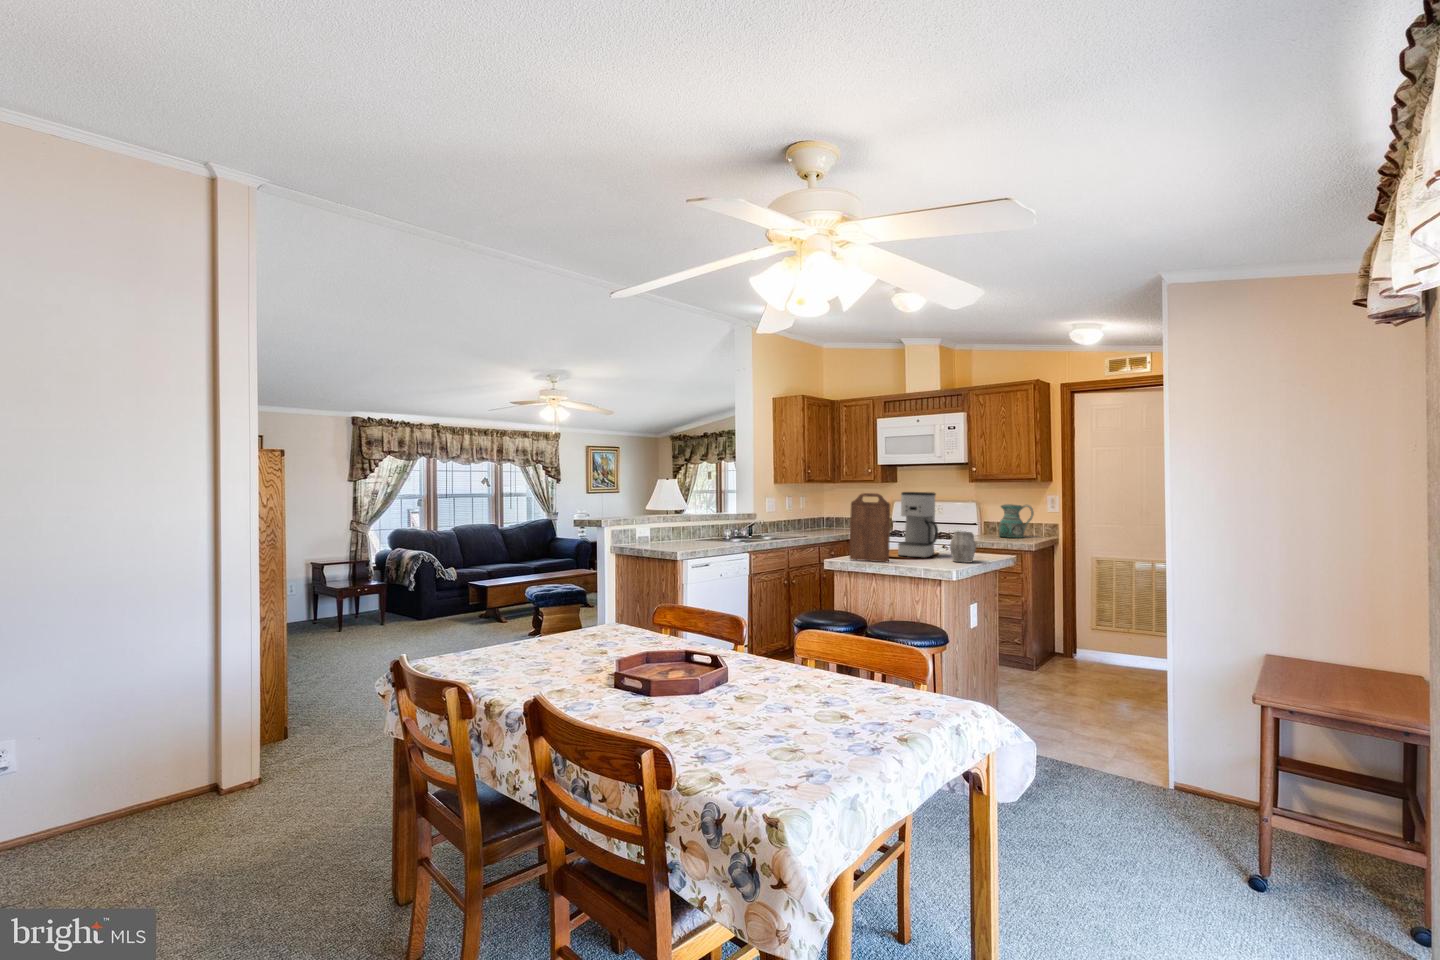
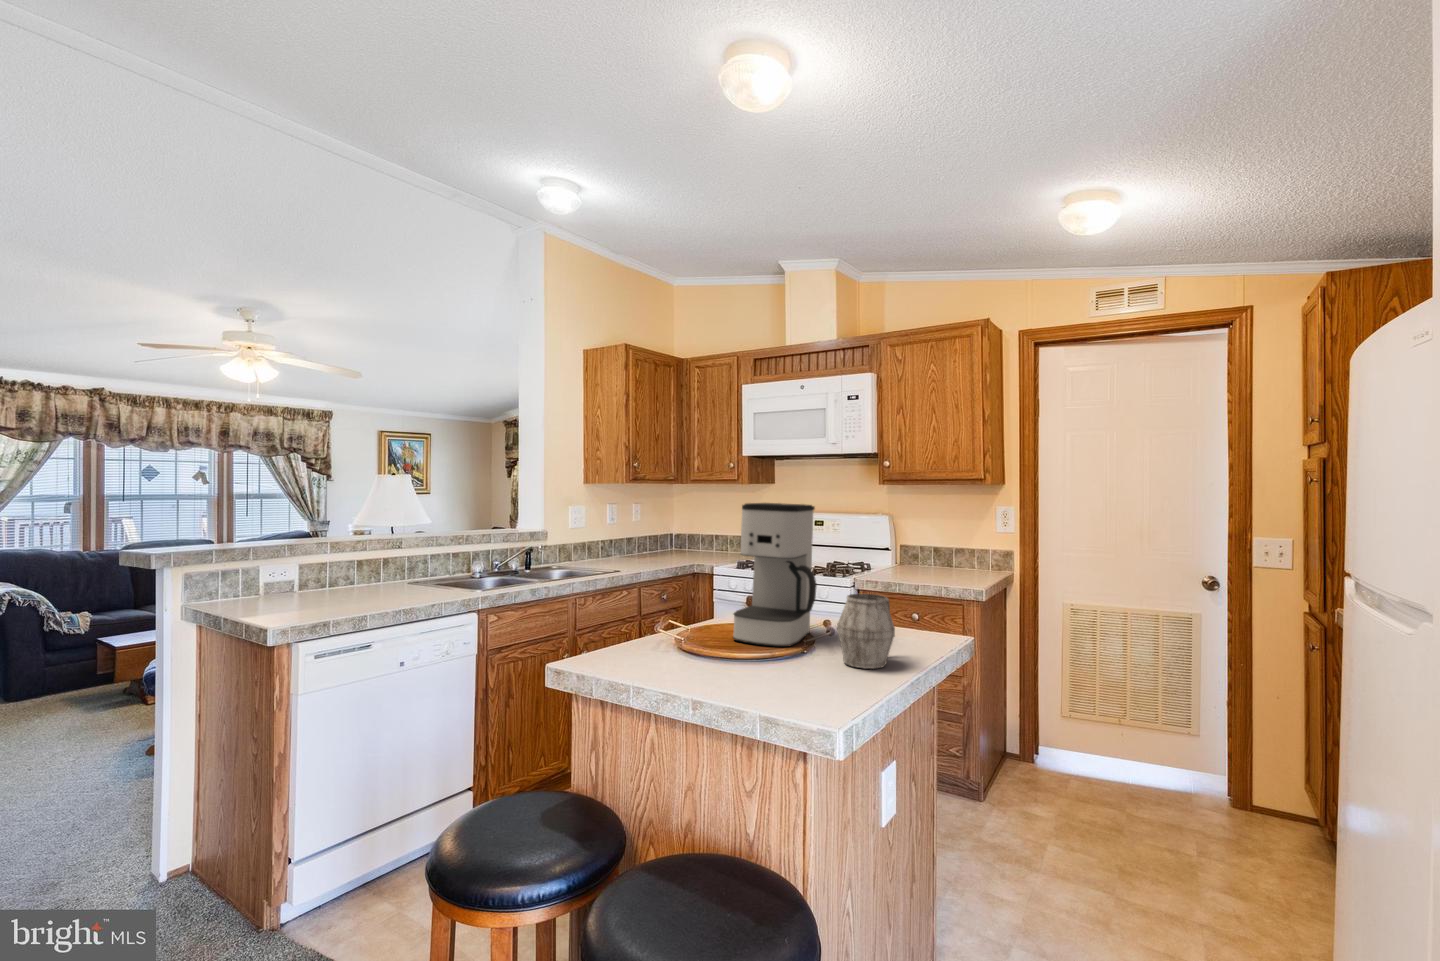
cutting board: present [850,493,890,562] -> none [612,507,703,671]
ceramic pitcher: present [999,504,1034,538] -> none [924,520,977,575]

